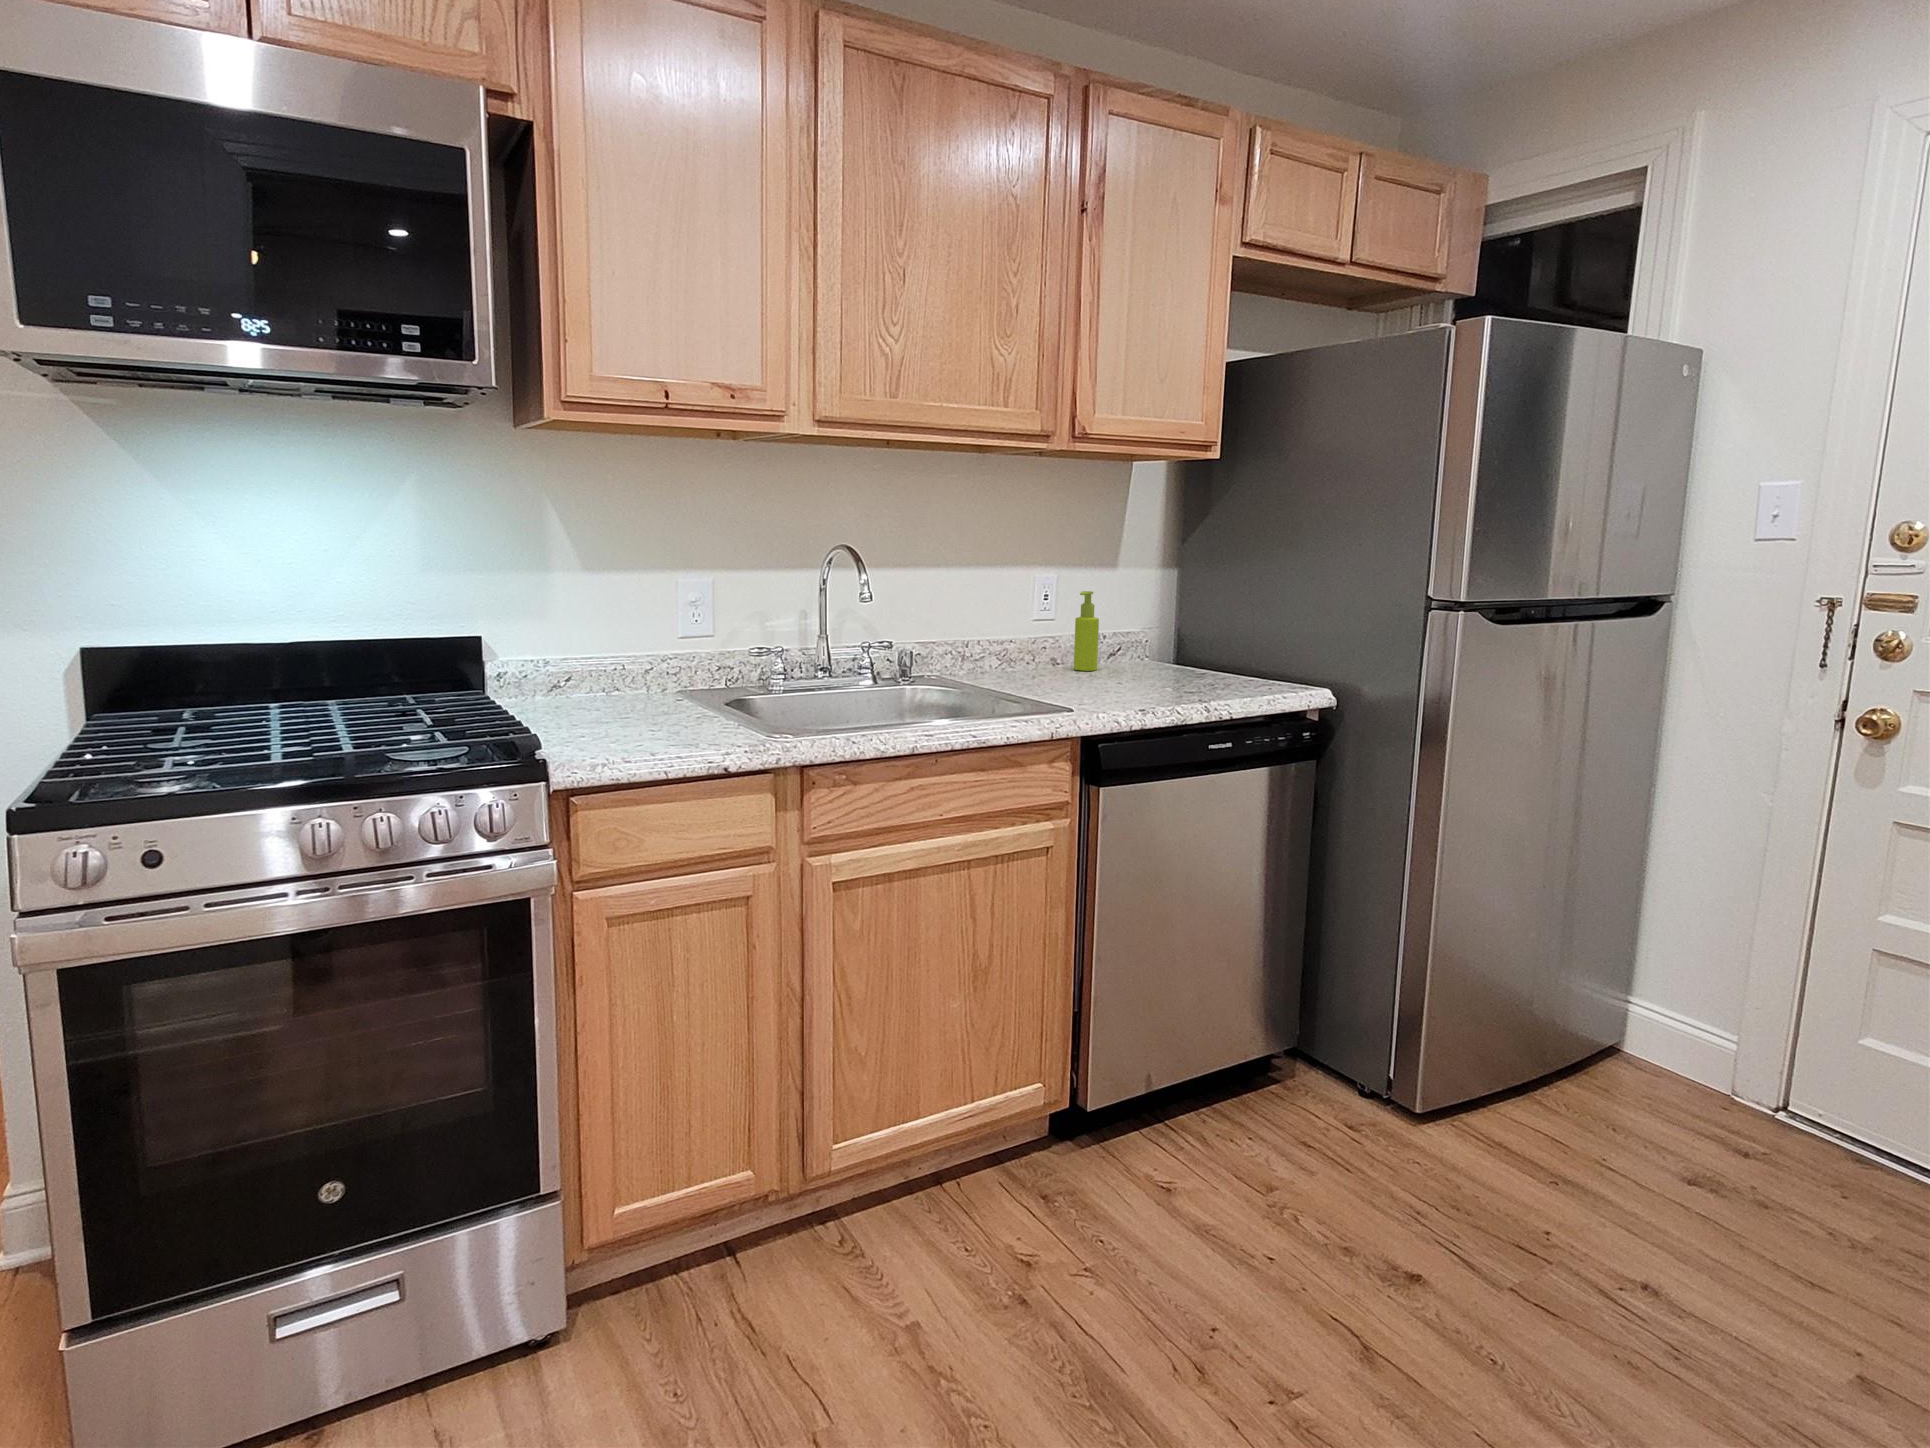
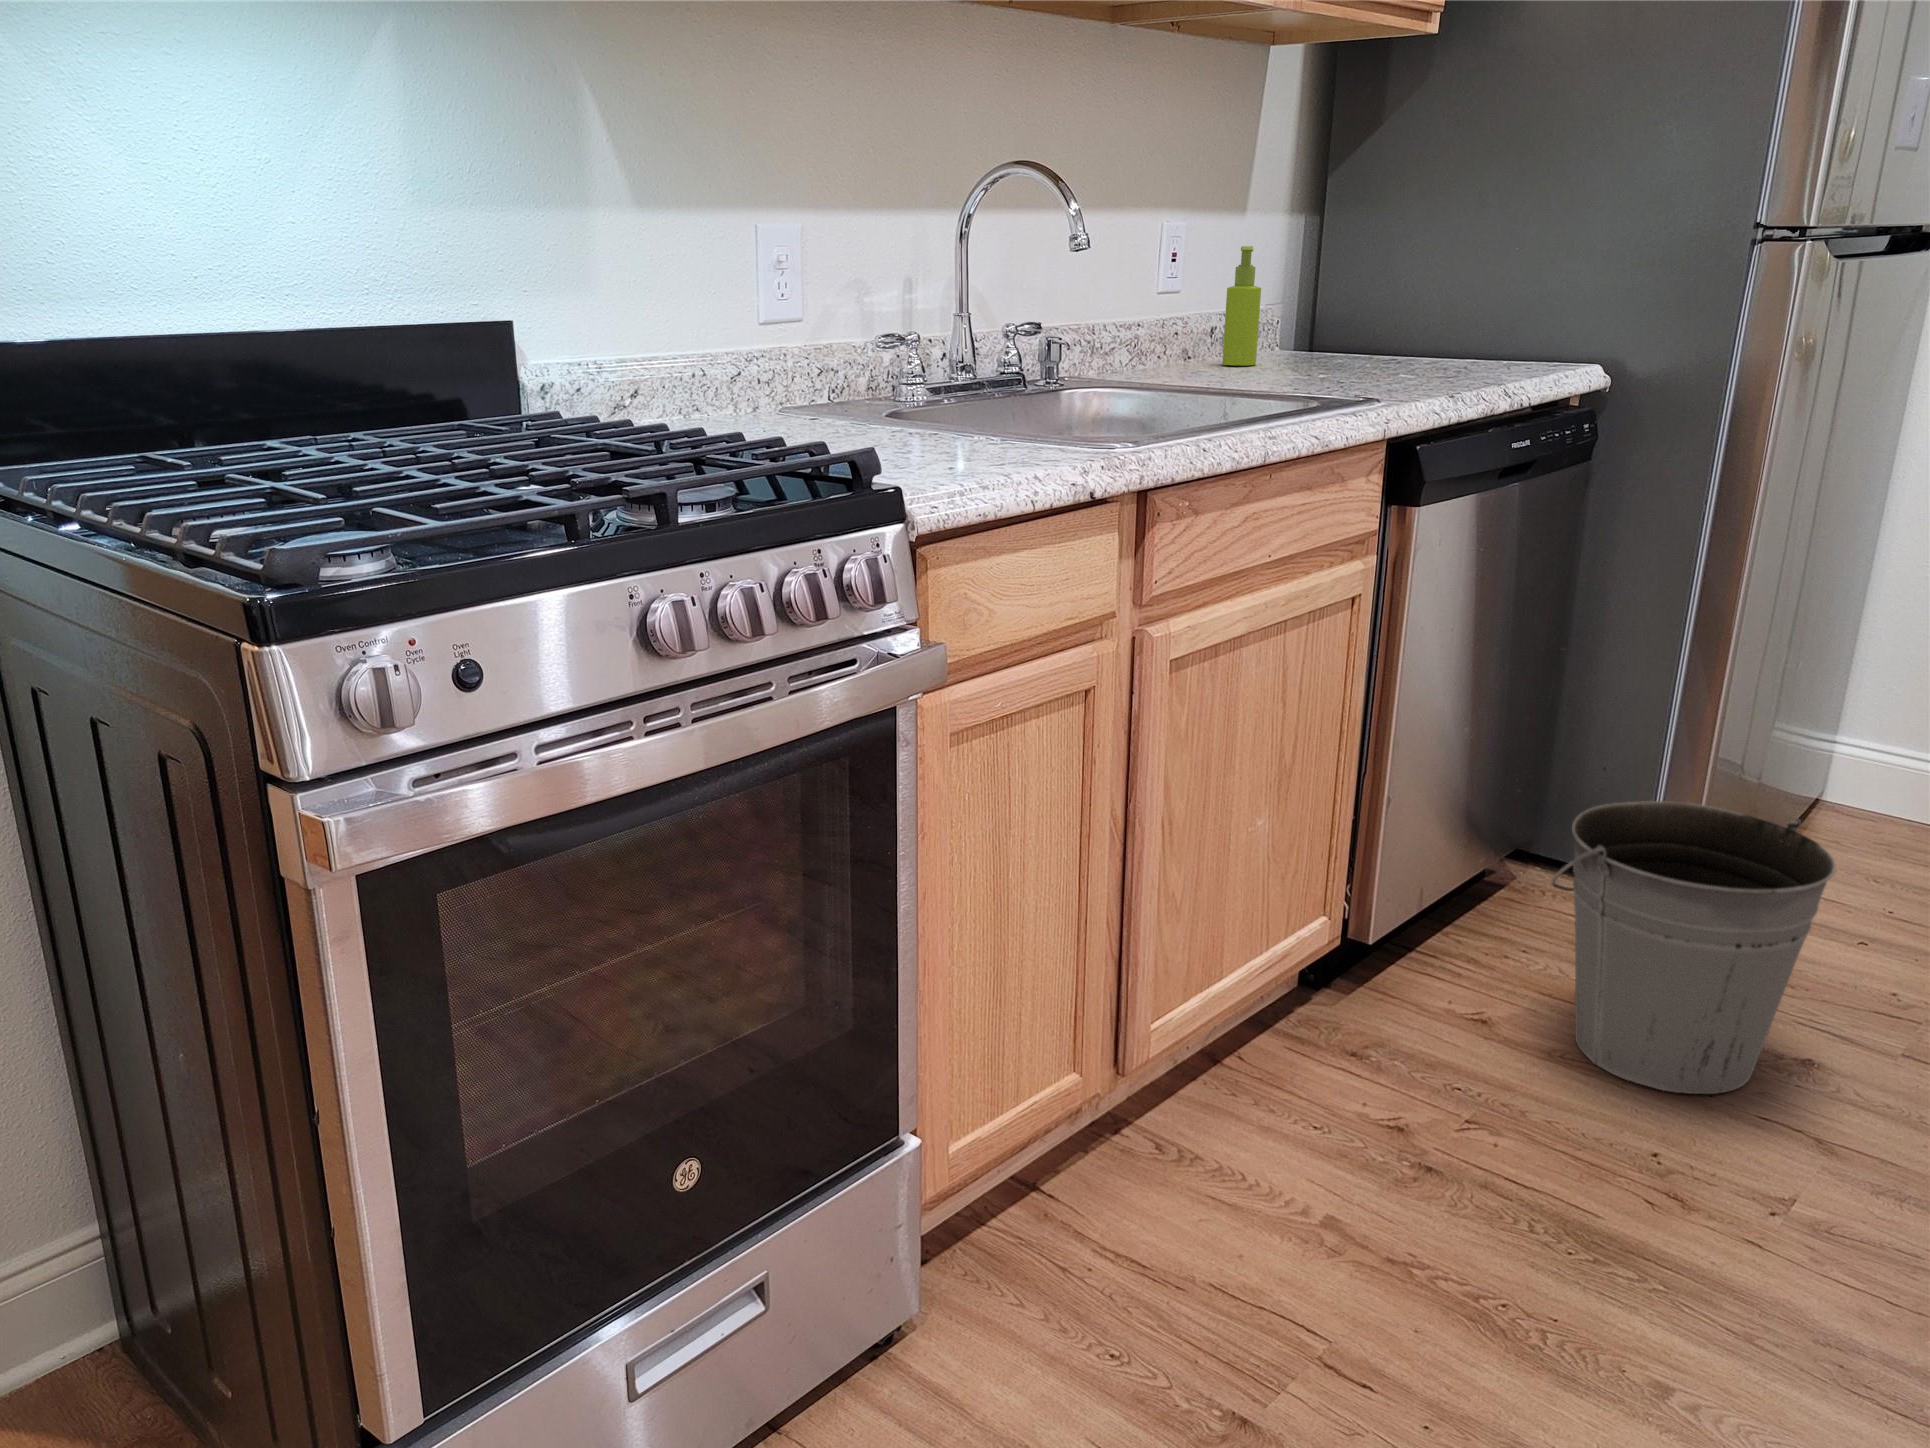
bucket: none [1200,1028,1410,1292] -> present [1551,801,1836,1094]

